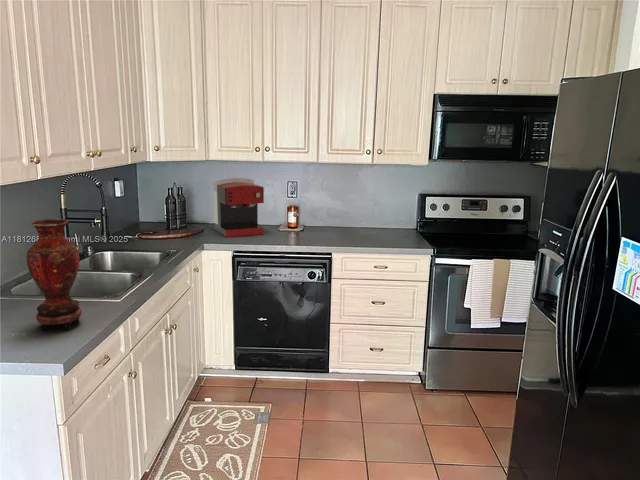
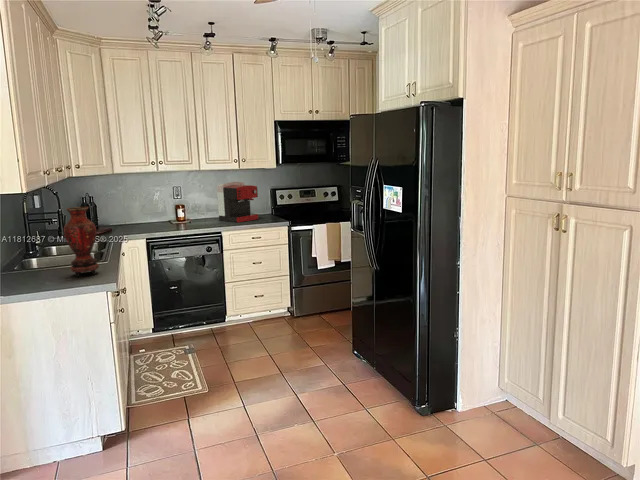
coffee maker: present [213,178,264,237] -> present [217,182,258,223]

